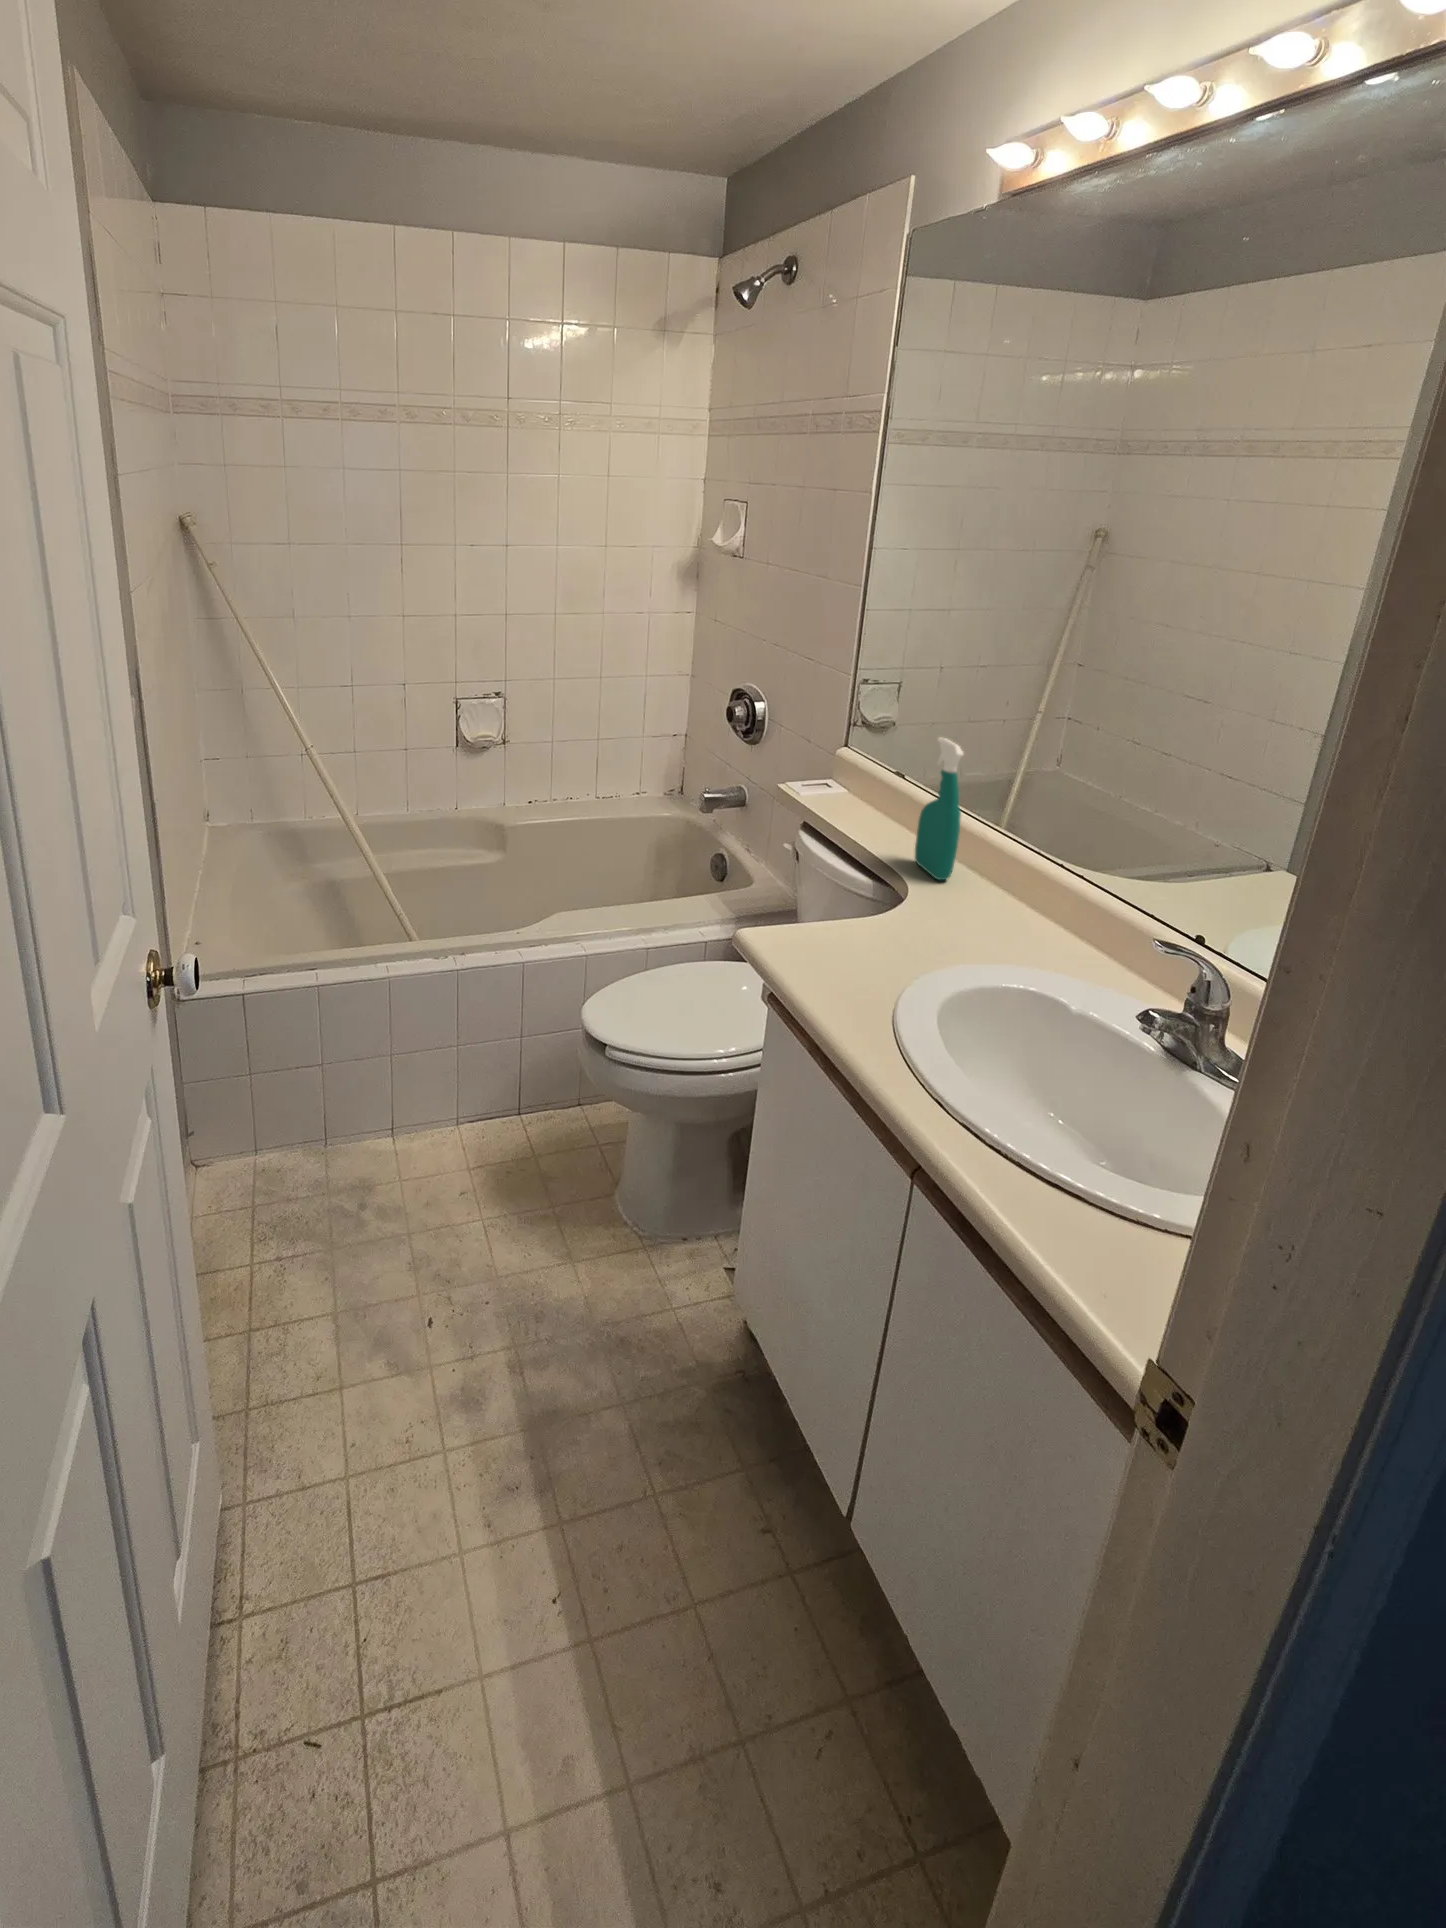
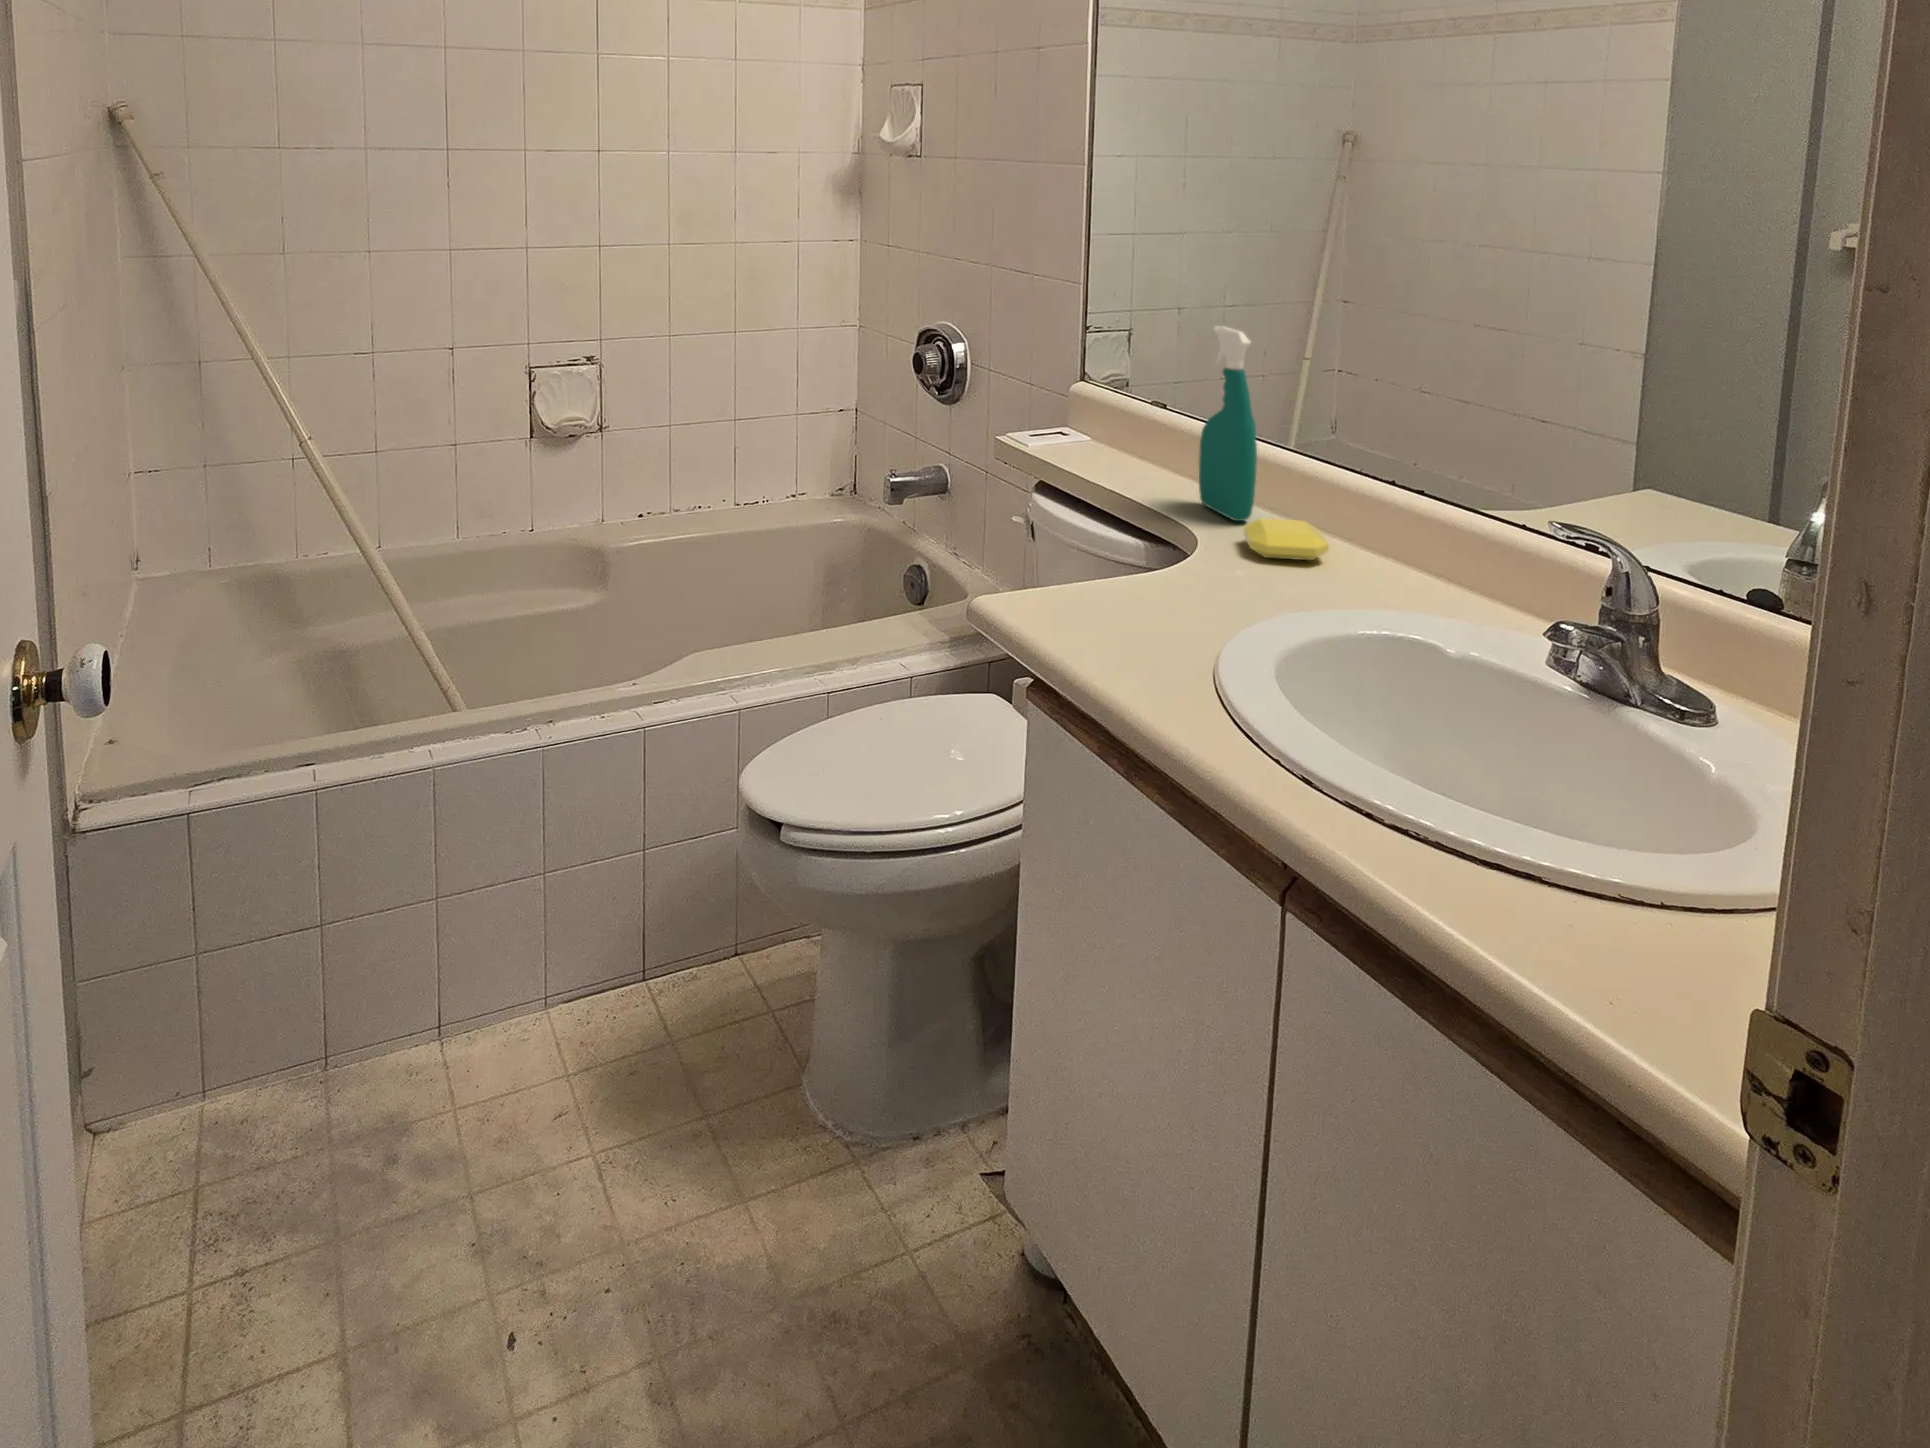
soap bar: none [940,884,1002,920] -> present [1243,518,1329,560]

